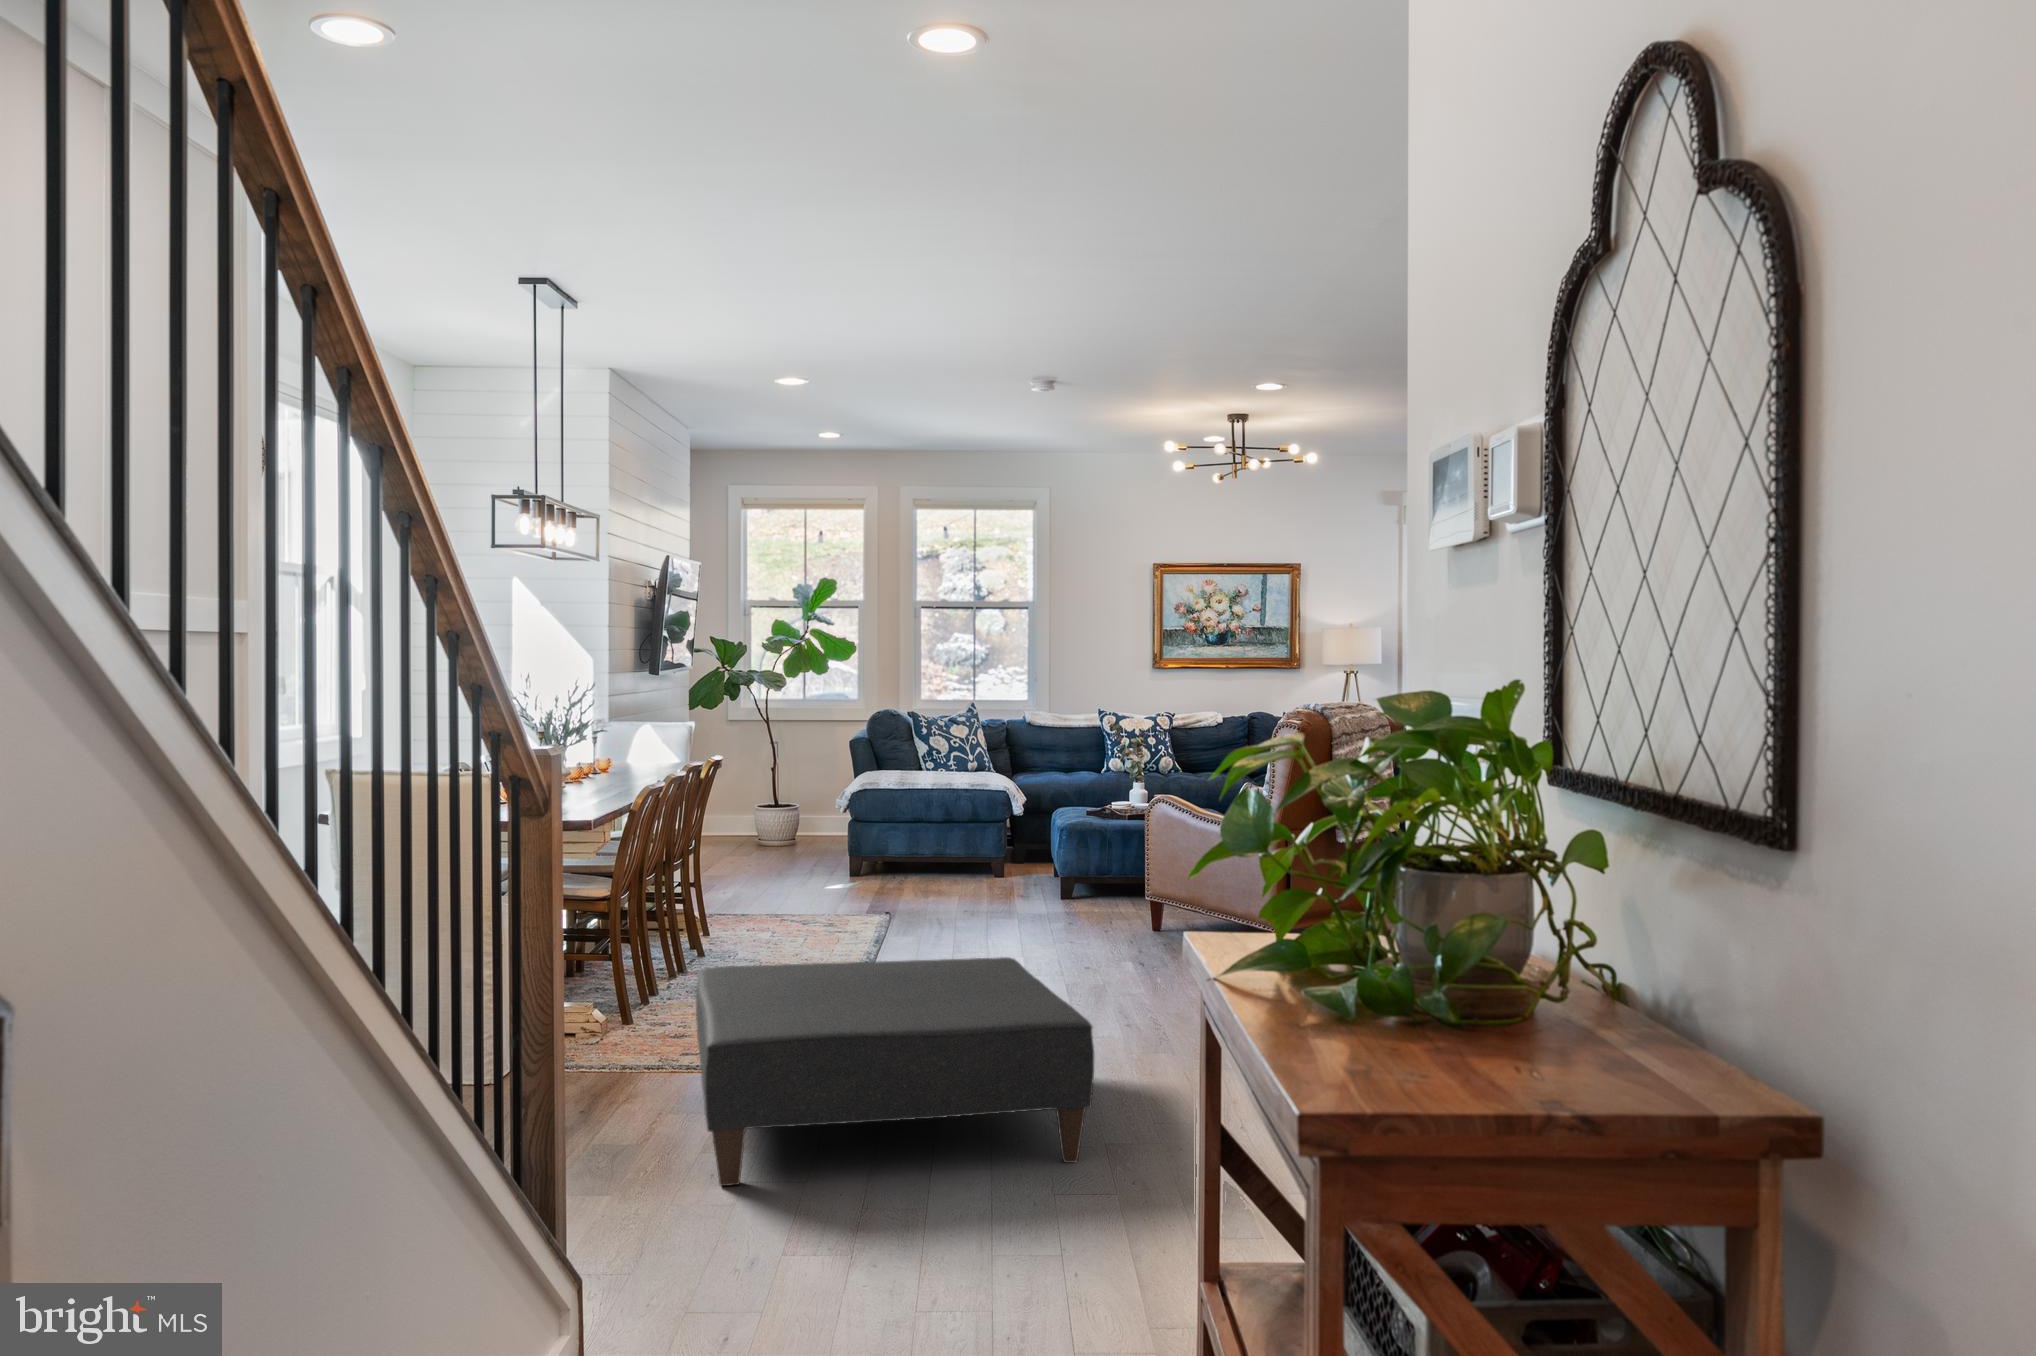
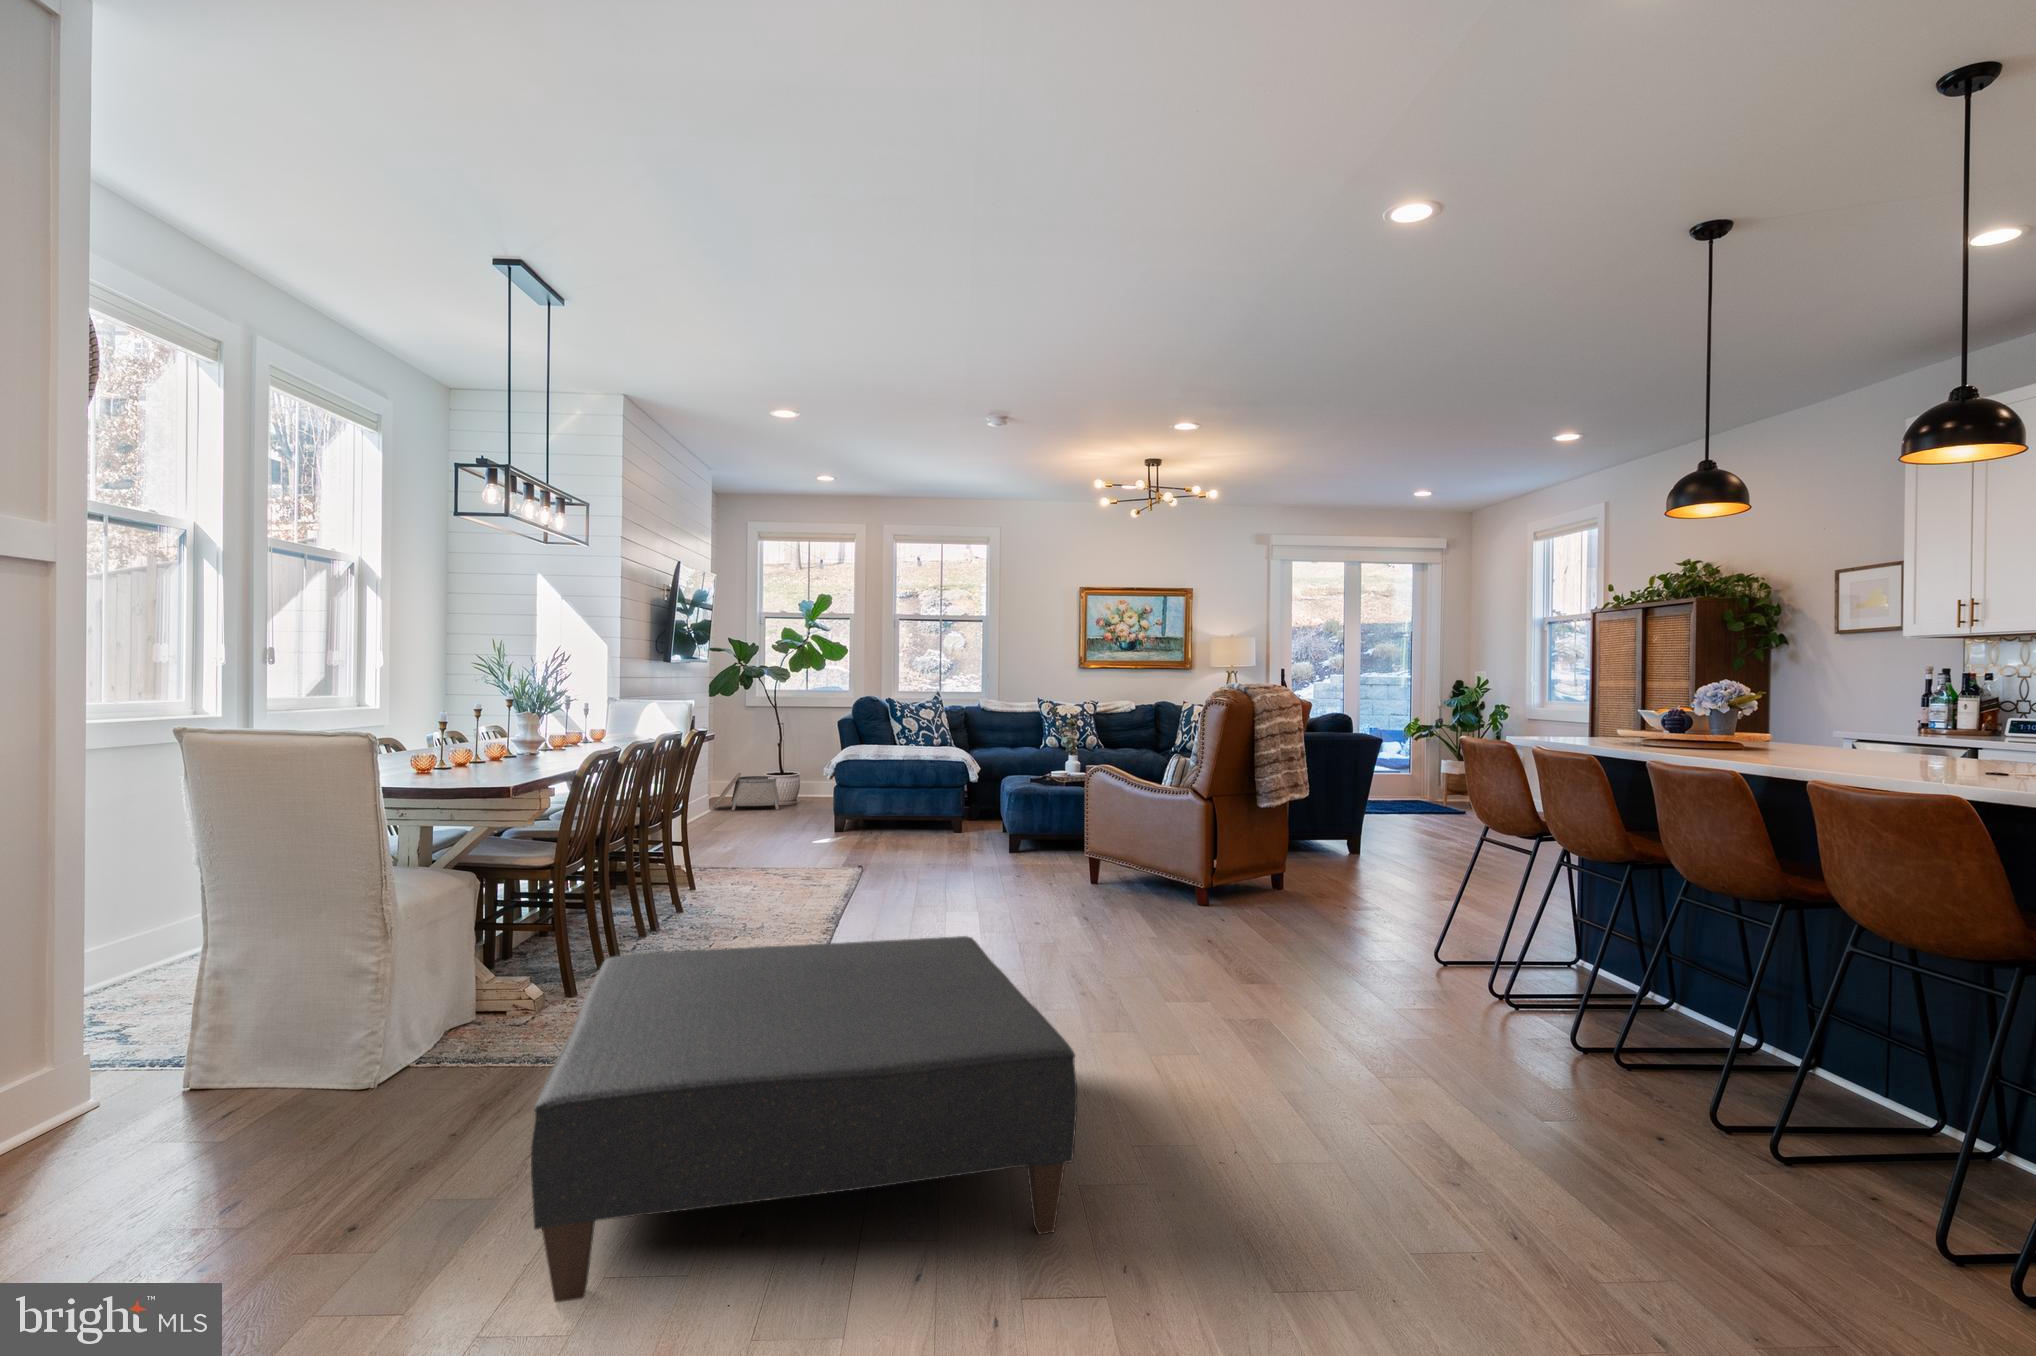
basket: none [692,804,775,852] -> present [713,773,779,811]

